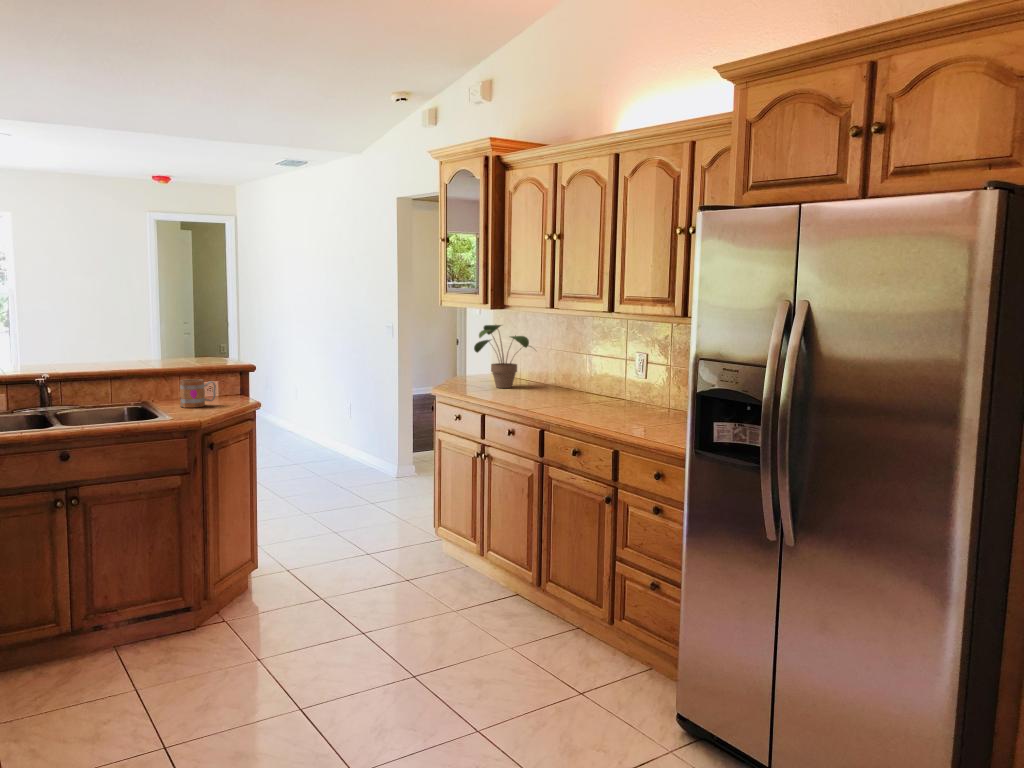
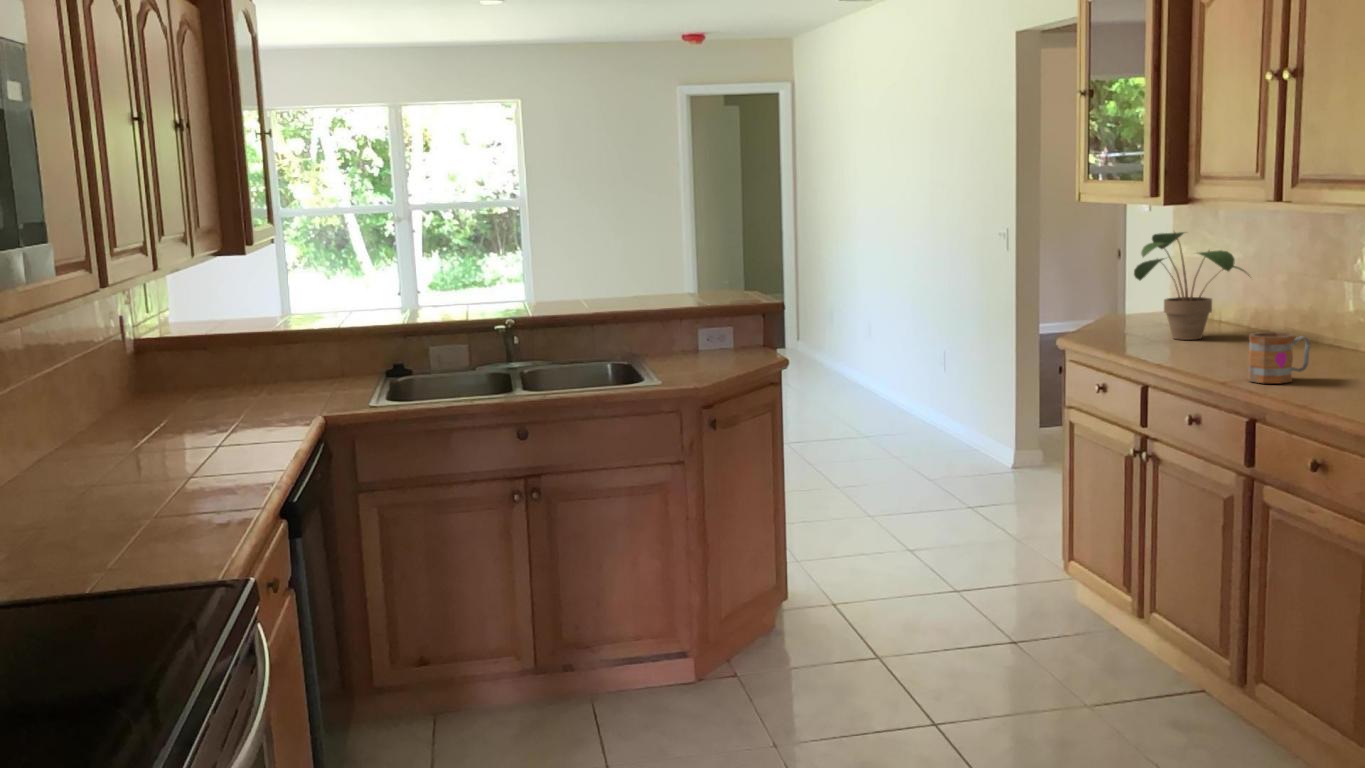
mug: present [179,379,216,408] -> present [1248,332,1310,383]

